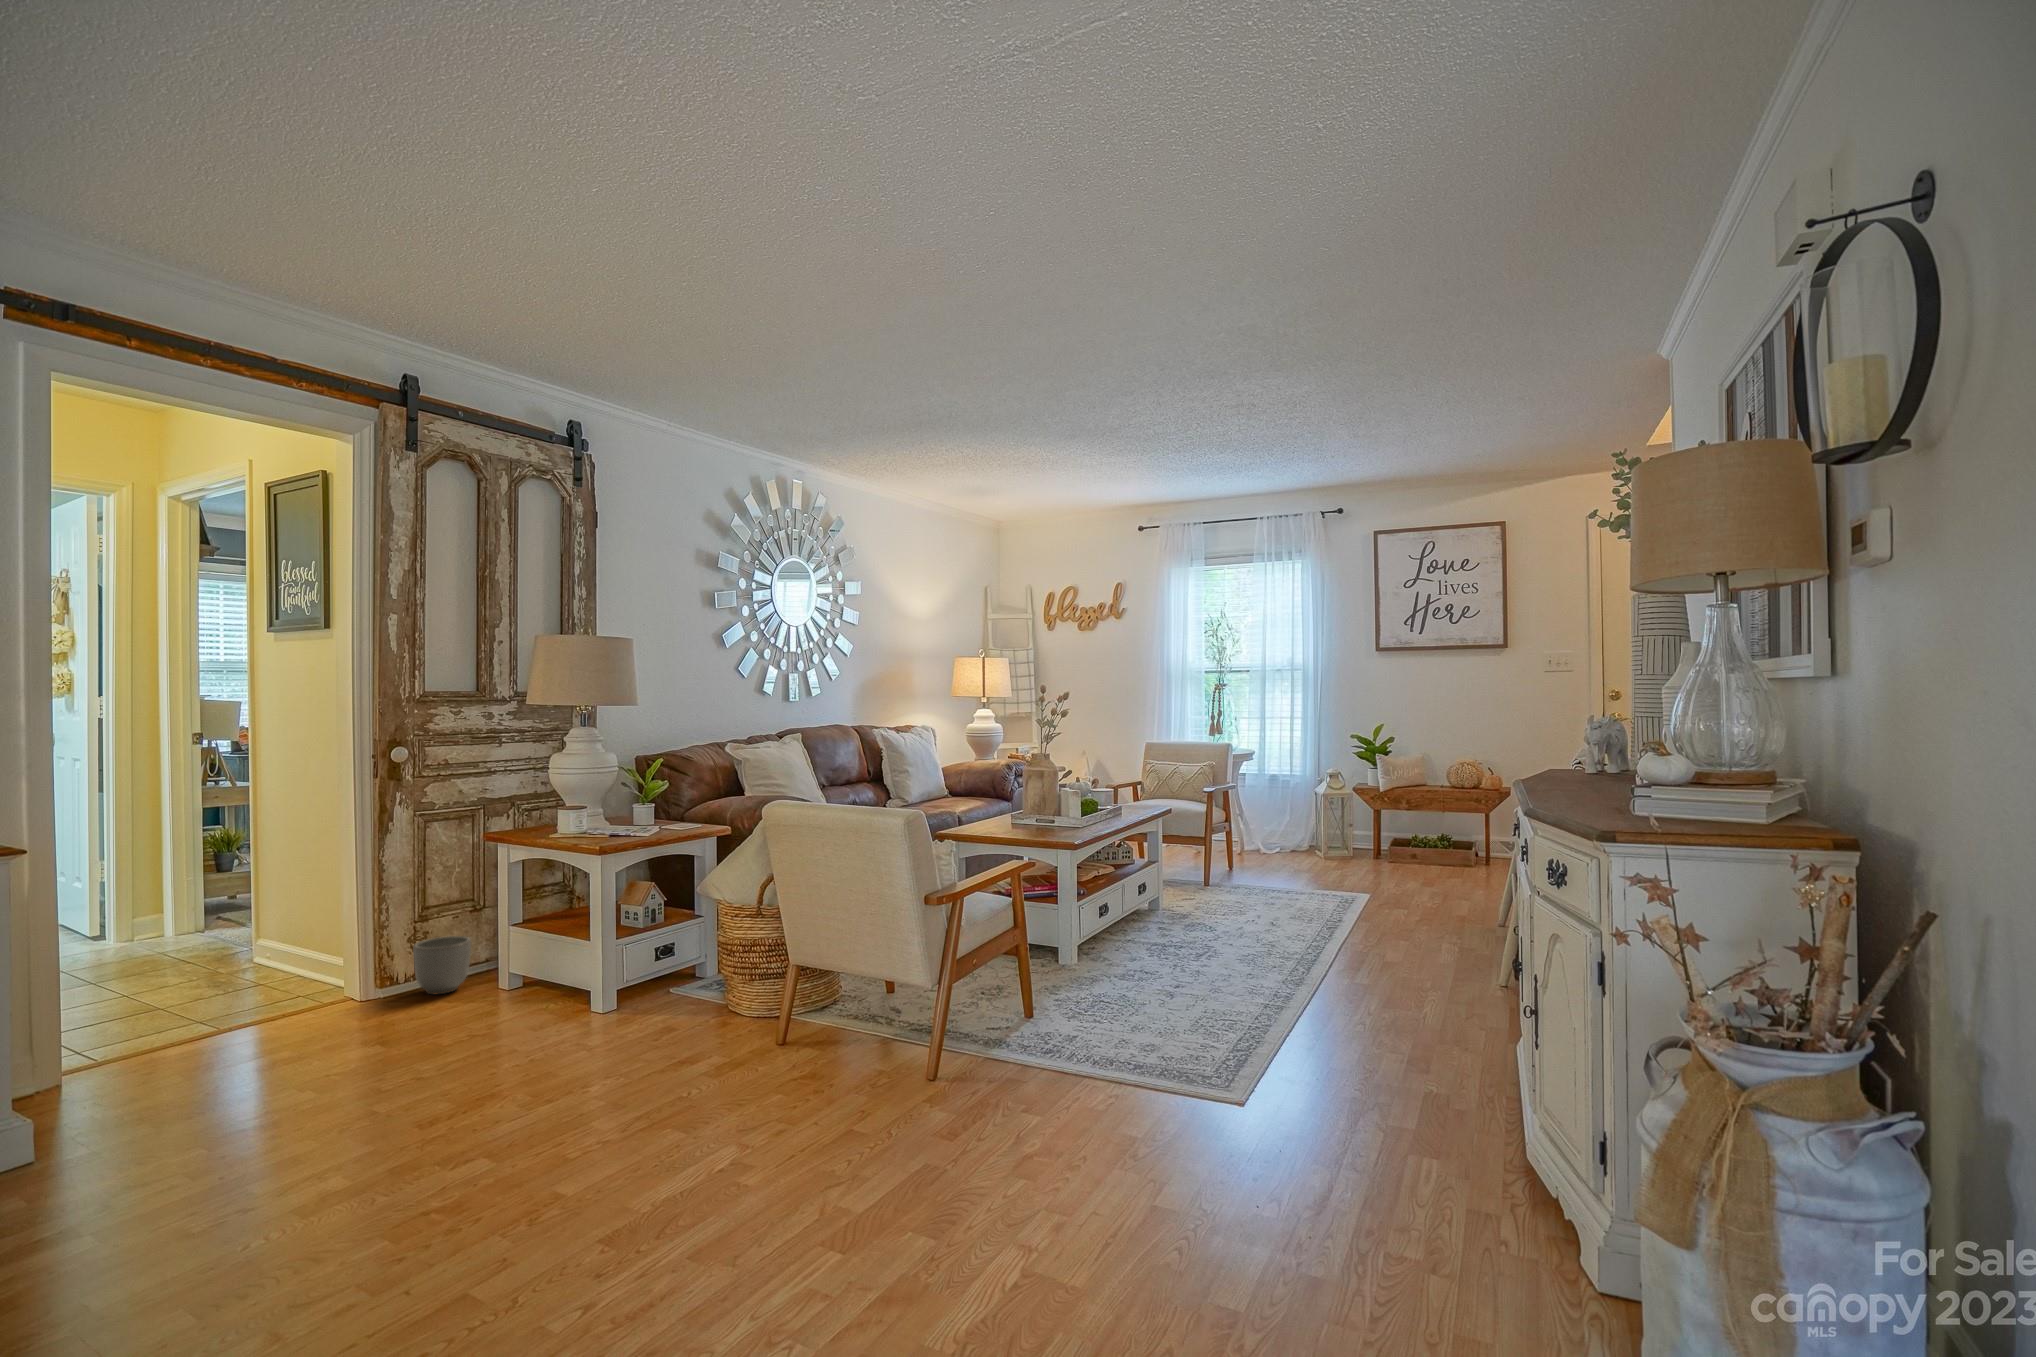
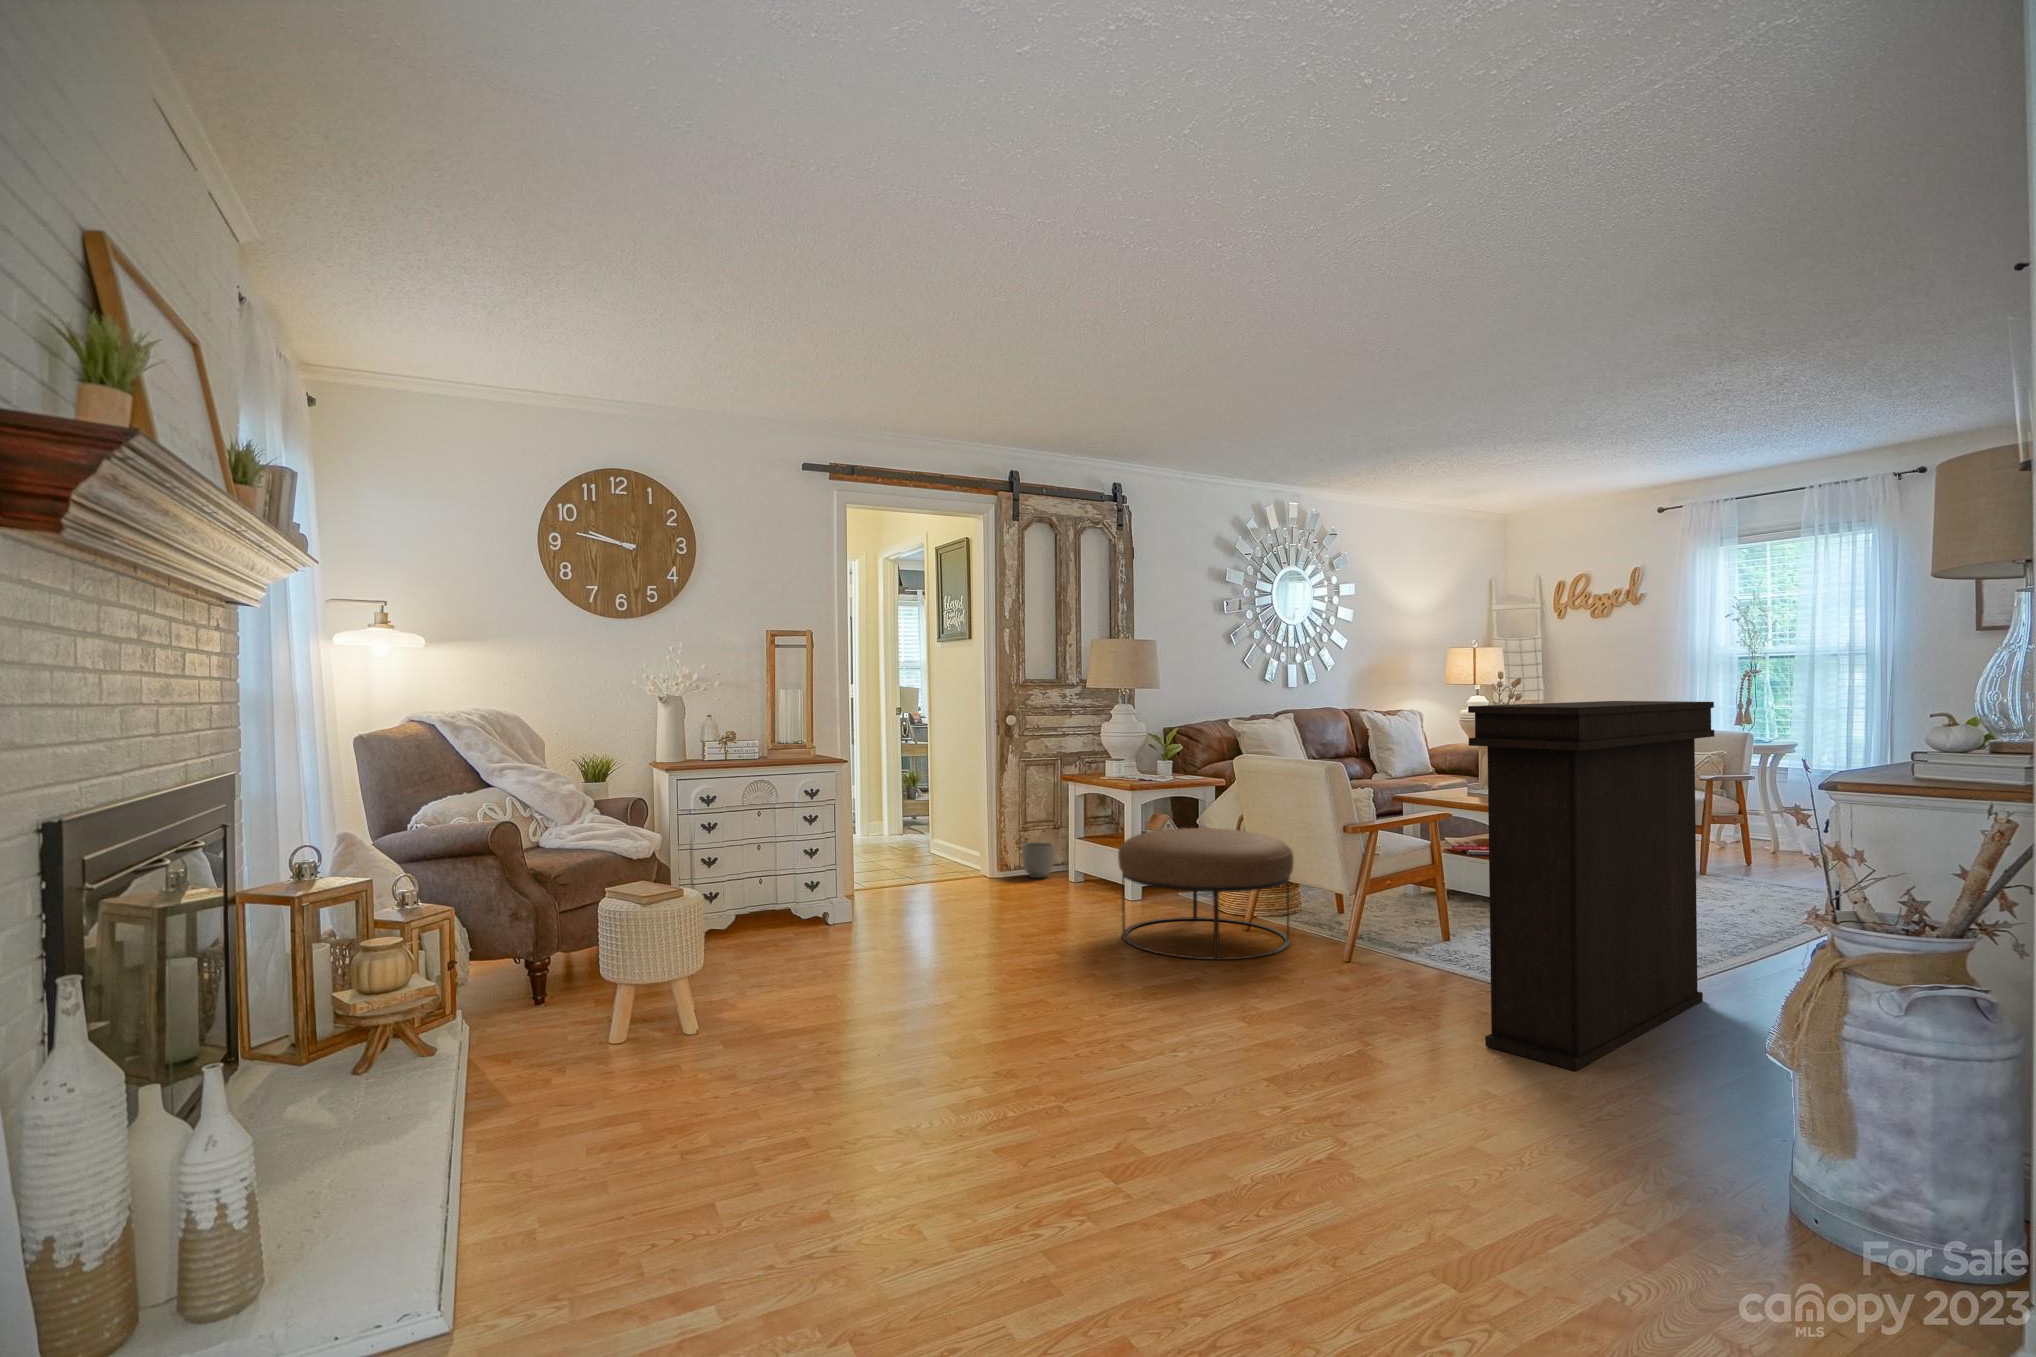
console table: none [1168,720,1346,1258] -> present [1468,701,1714,1071]
ottoman: none [586,909,854,1134] -> present [1118,828,1294,960]

